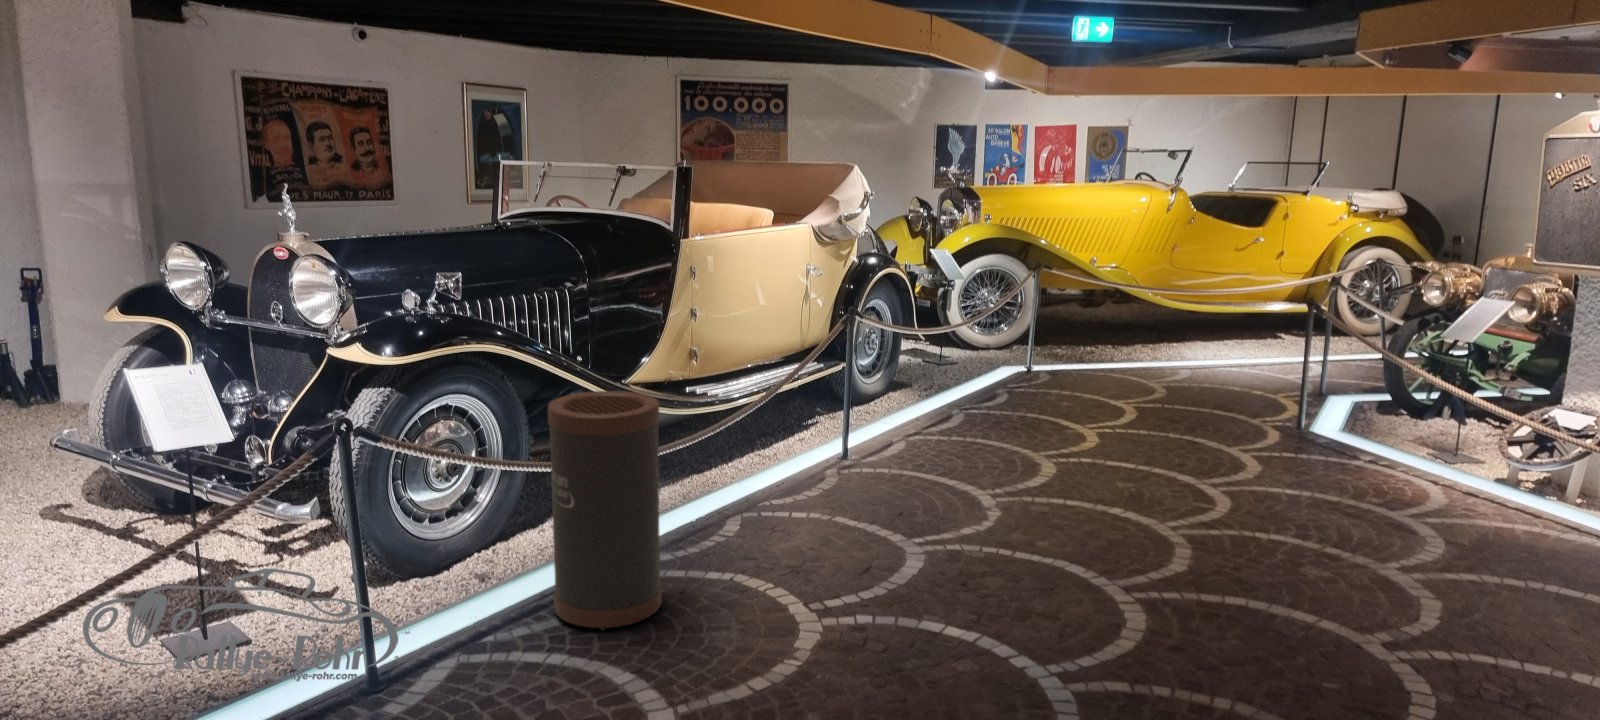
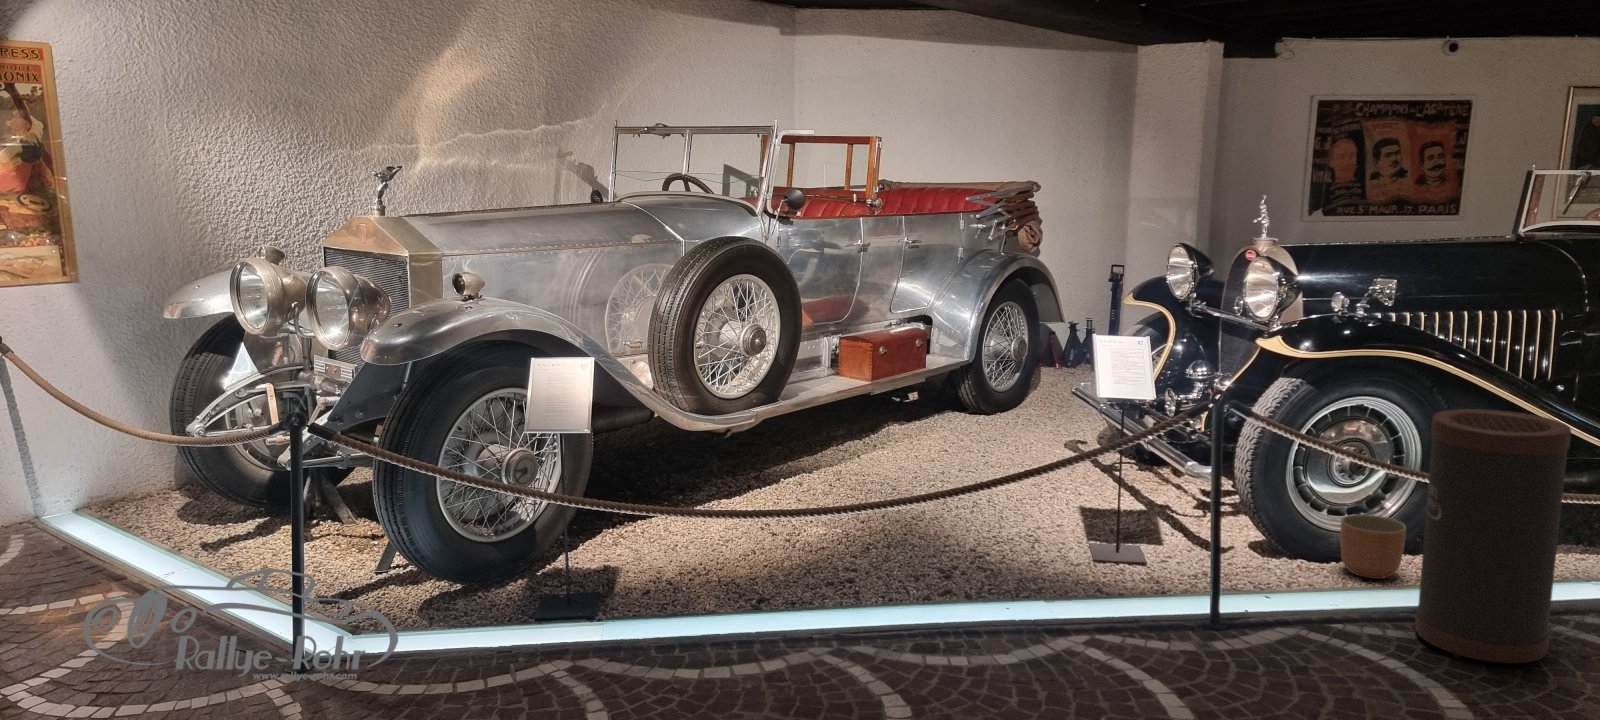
planter: none [447,510,508,576] -> present [1340,514,1406,579]

